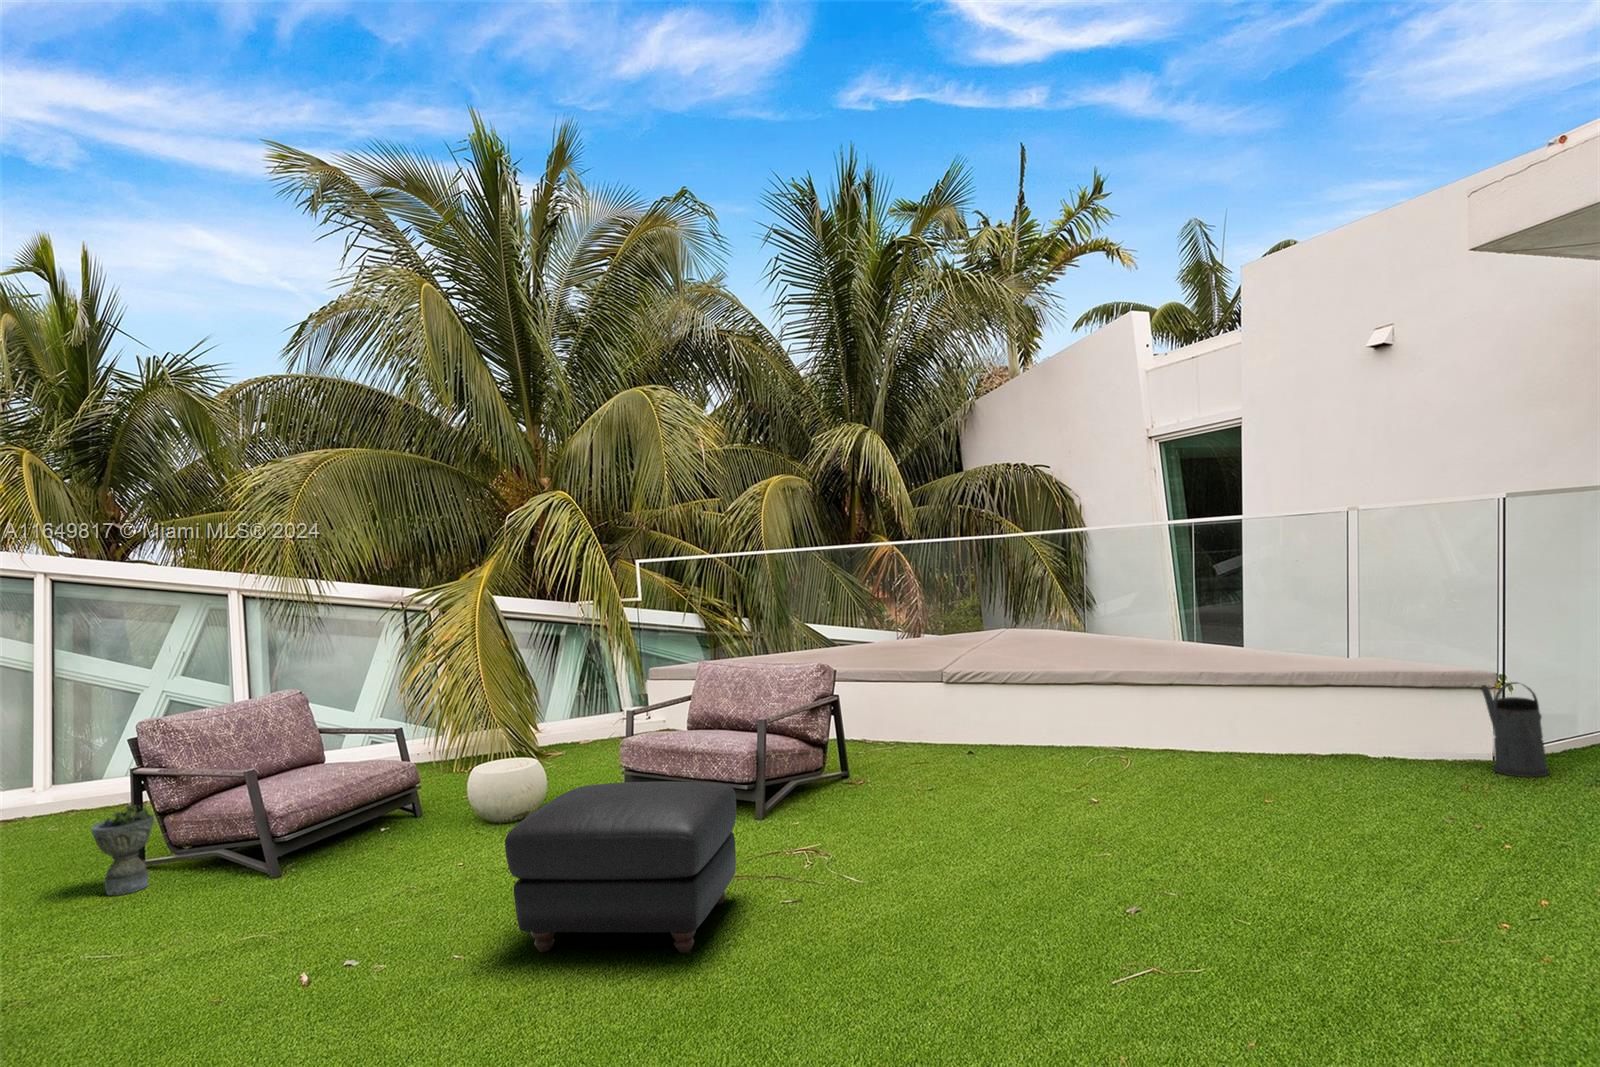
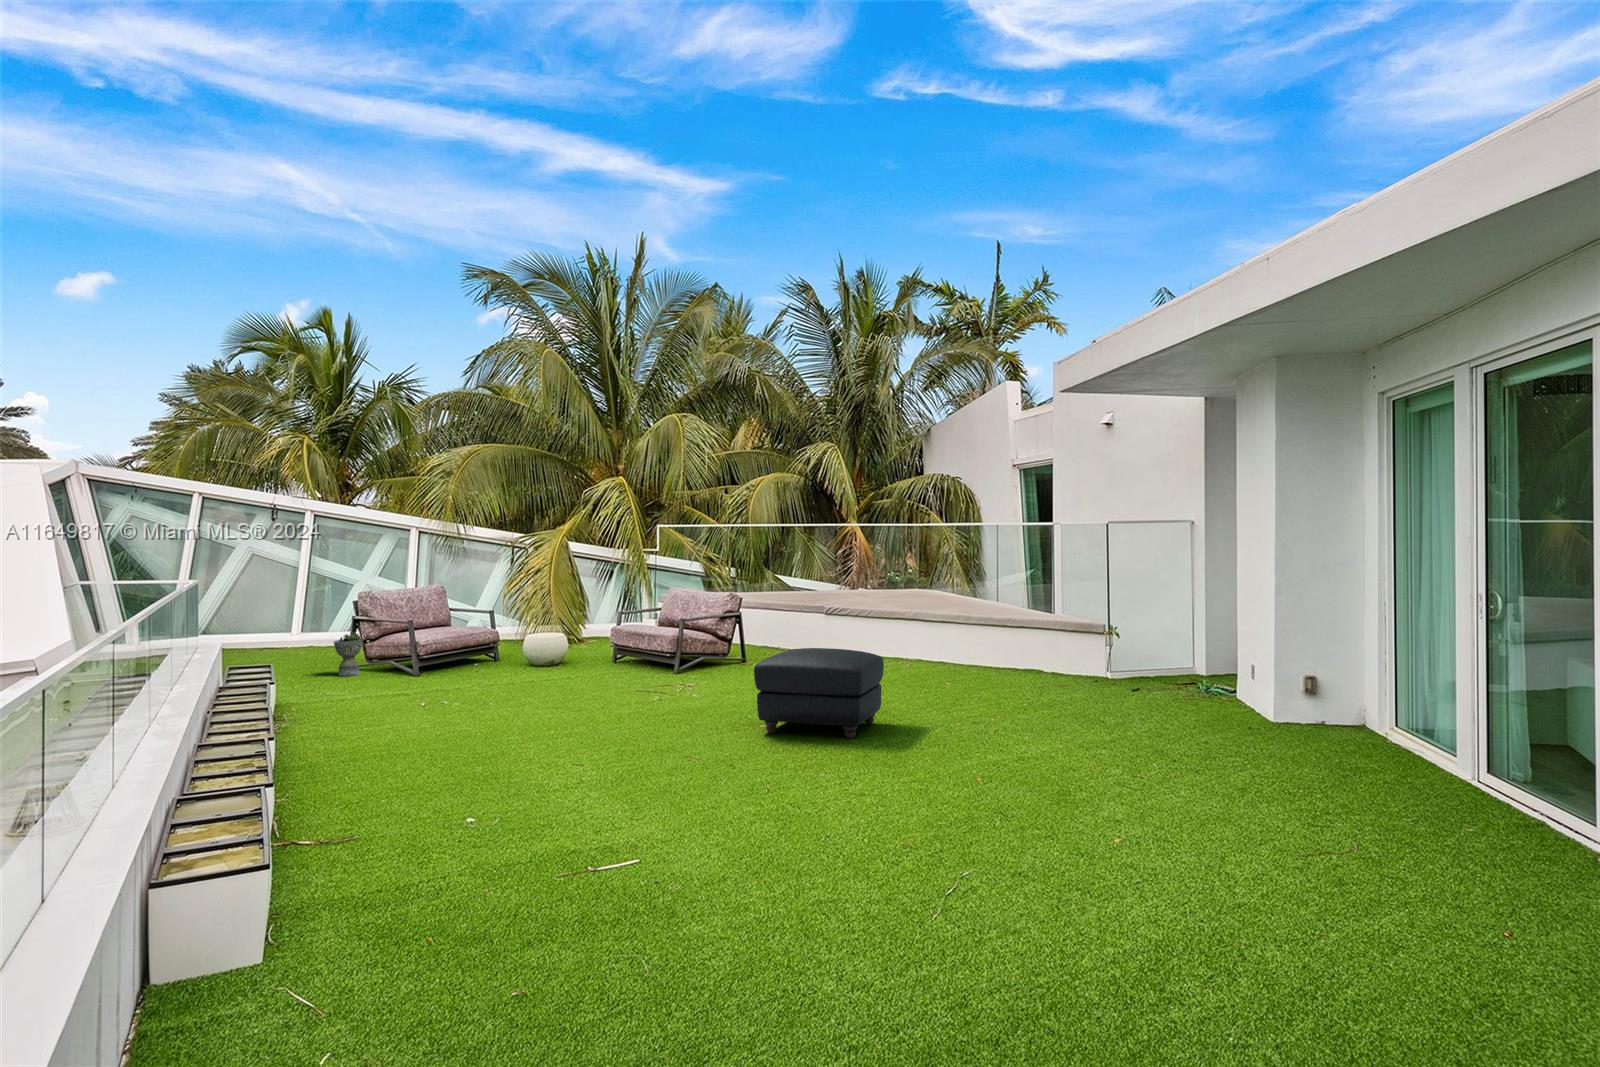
watering can: present [1481,682,1549,777] -> none [1091,629,1120,684]
ottoman: present [505,781,736,953] -> present [754,648,884,739]

